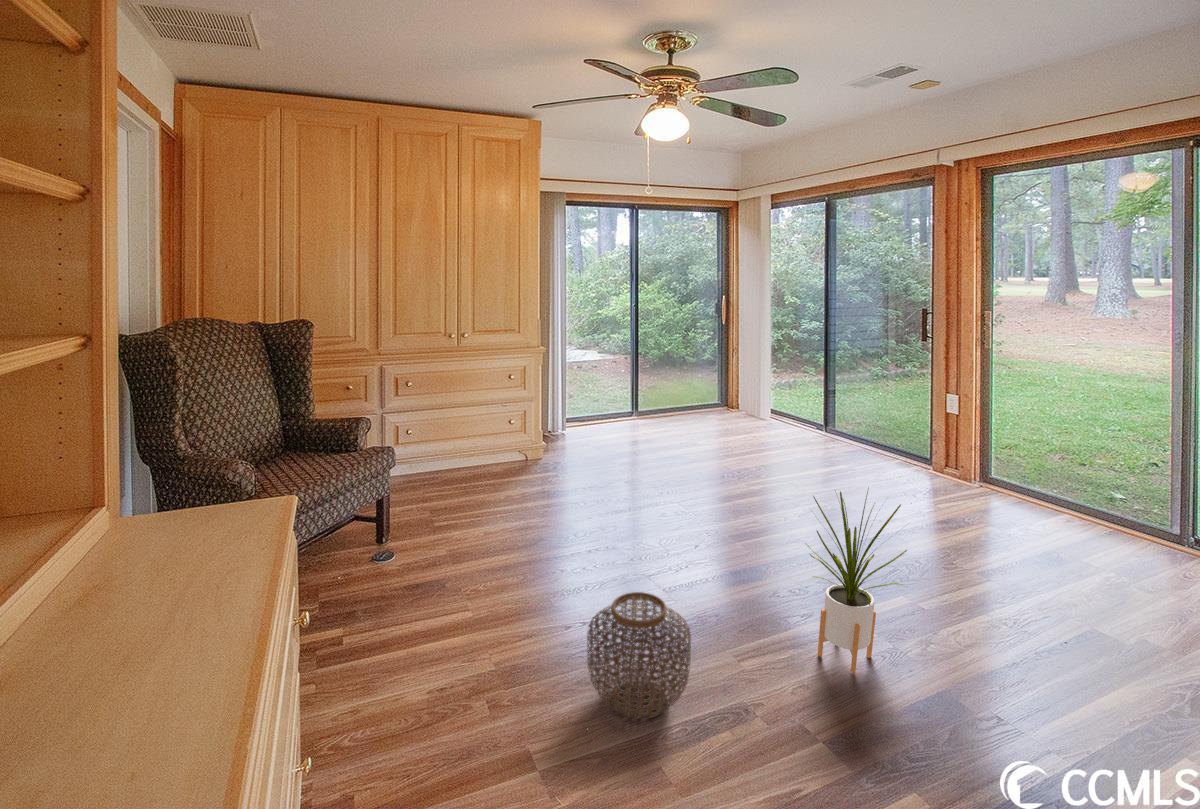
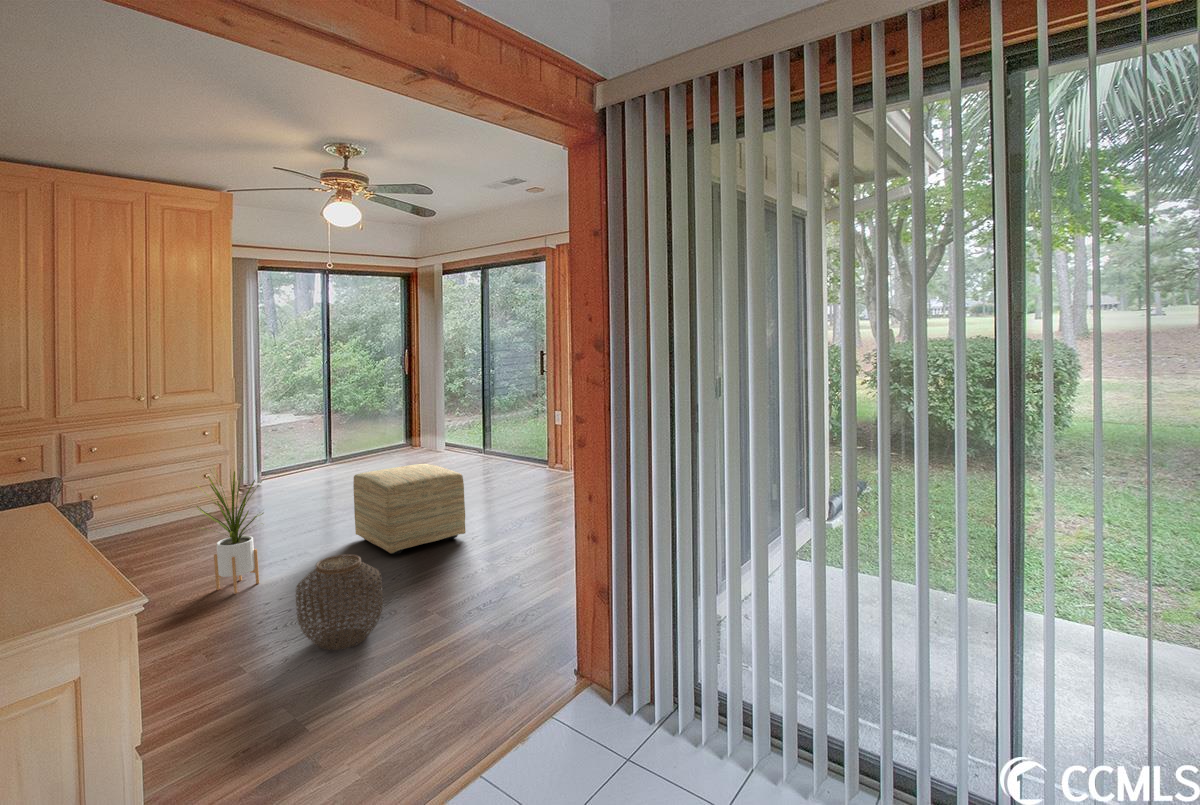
ottoman: none [654,446,790,563] -> present [353,464,466,554]
house plant: present [806,488,907,673] -> present [193,467,263,593]

